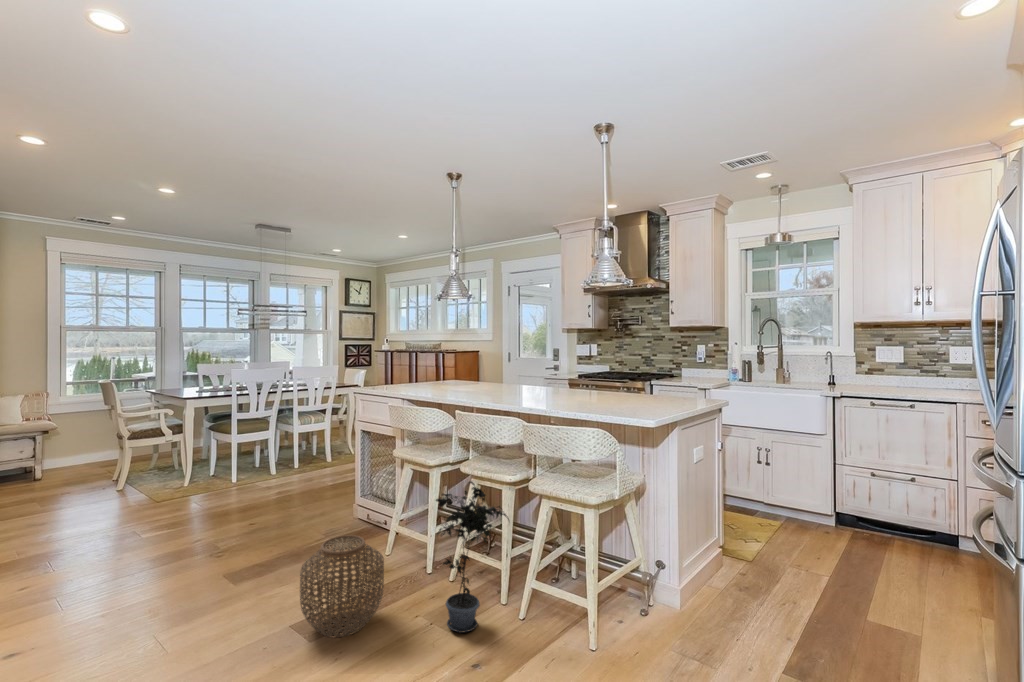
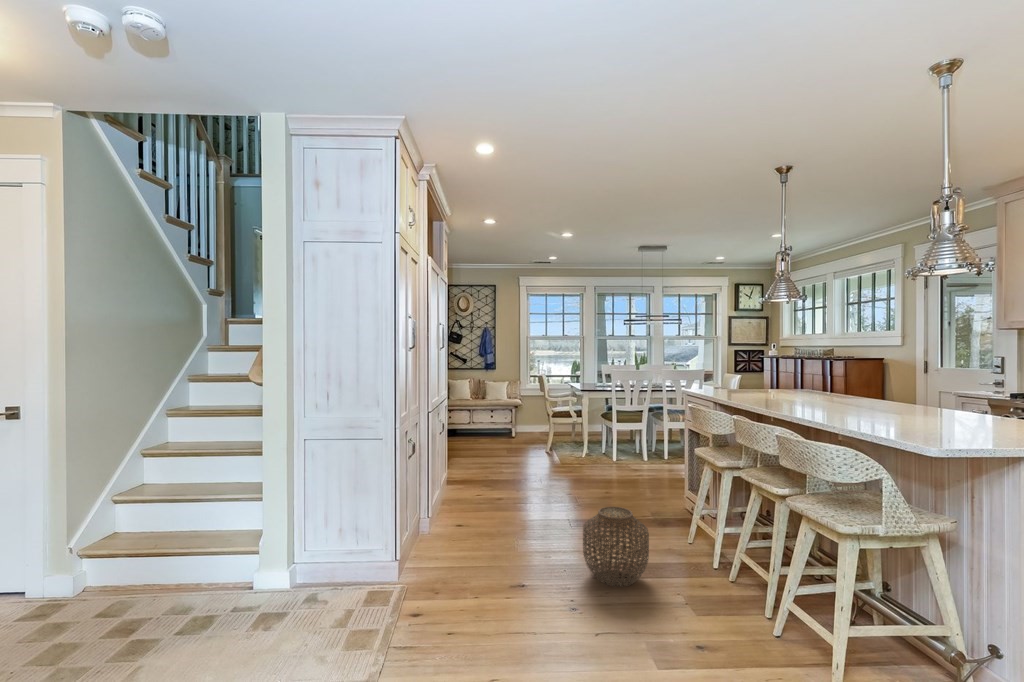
potted plant: present [436,481,509,633] -> none [679,484,743,628]

